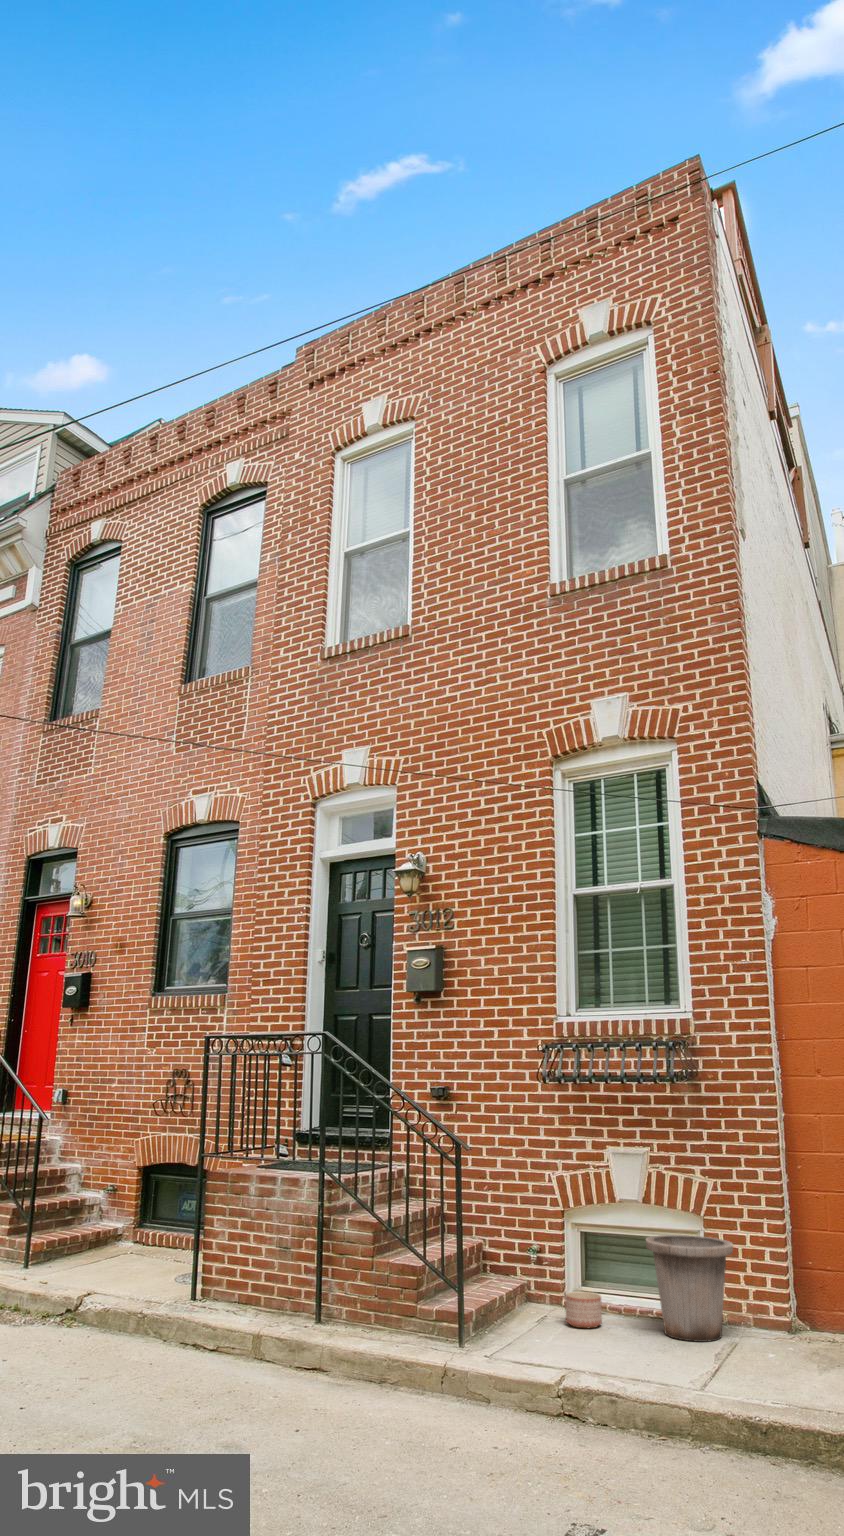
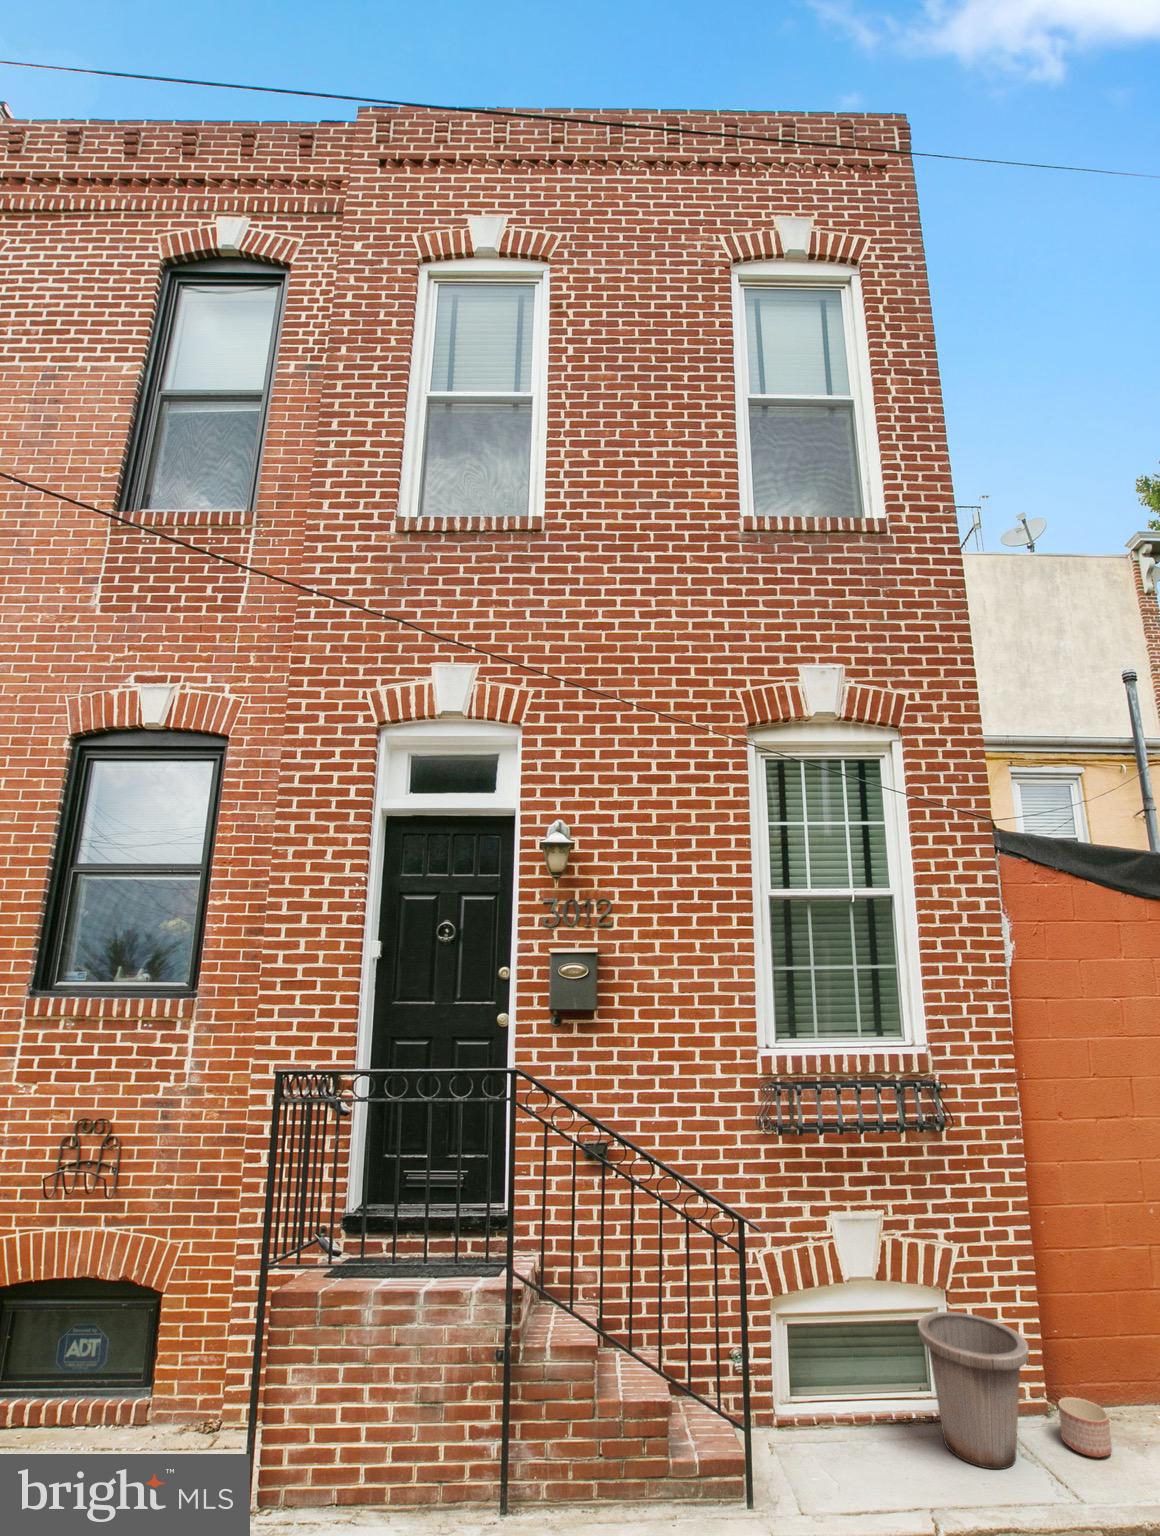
planter: present [565,1292,602,1328] -> present [1058,1397,1112,1458]

